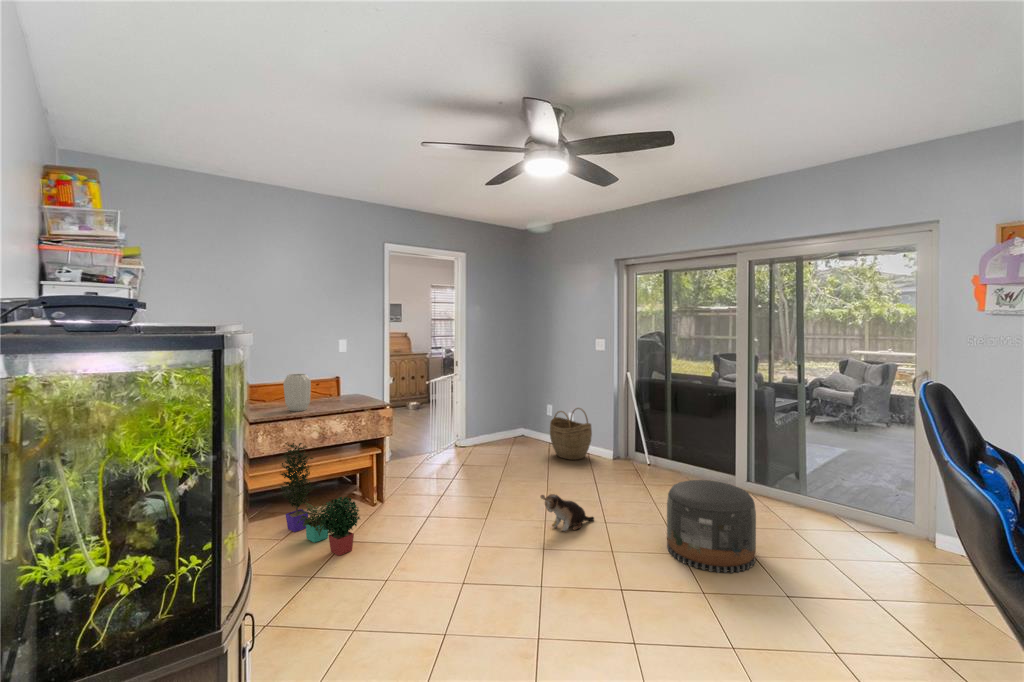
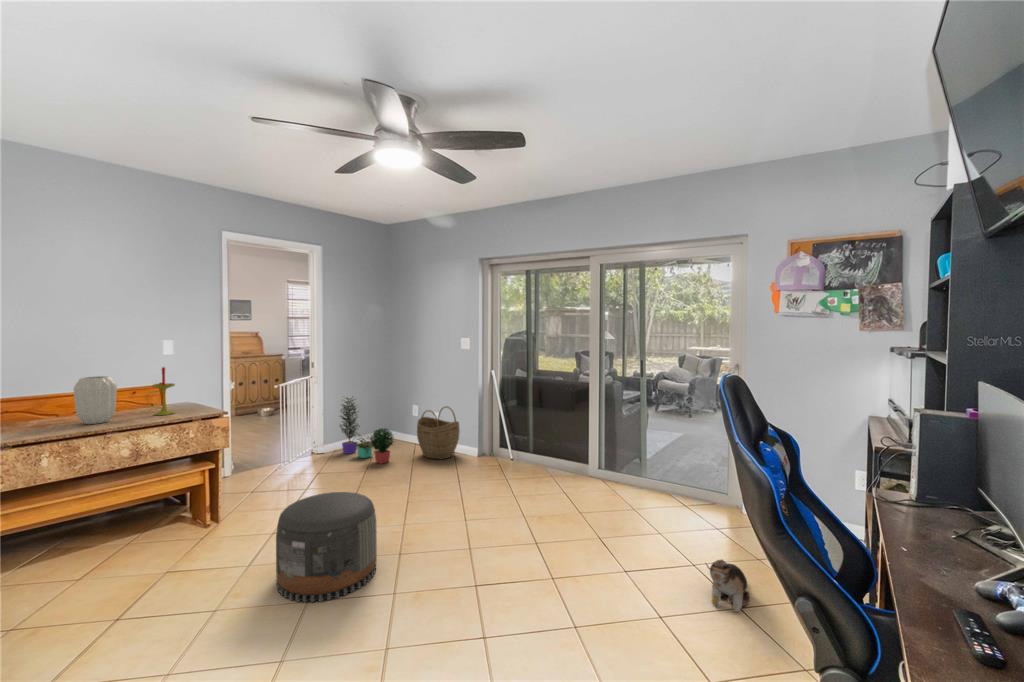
candle: none [330,366,350,406] -> present [146,367,175,415]
potted plant: present [280,443,360,556] -> present [340,398,393,463]
pouf: present [667,480,756,573] -> present [276,492,377,602]
plush toy: present [540,494,594,531] -> present [706,560,750,612]

